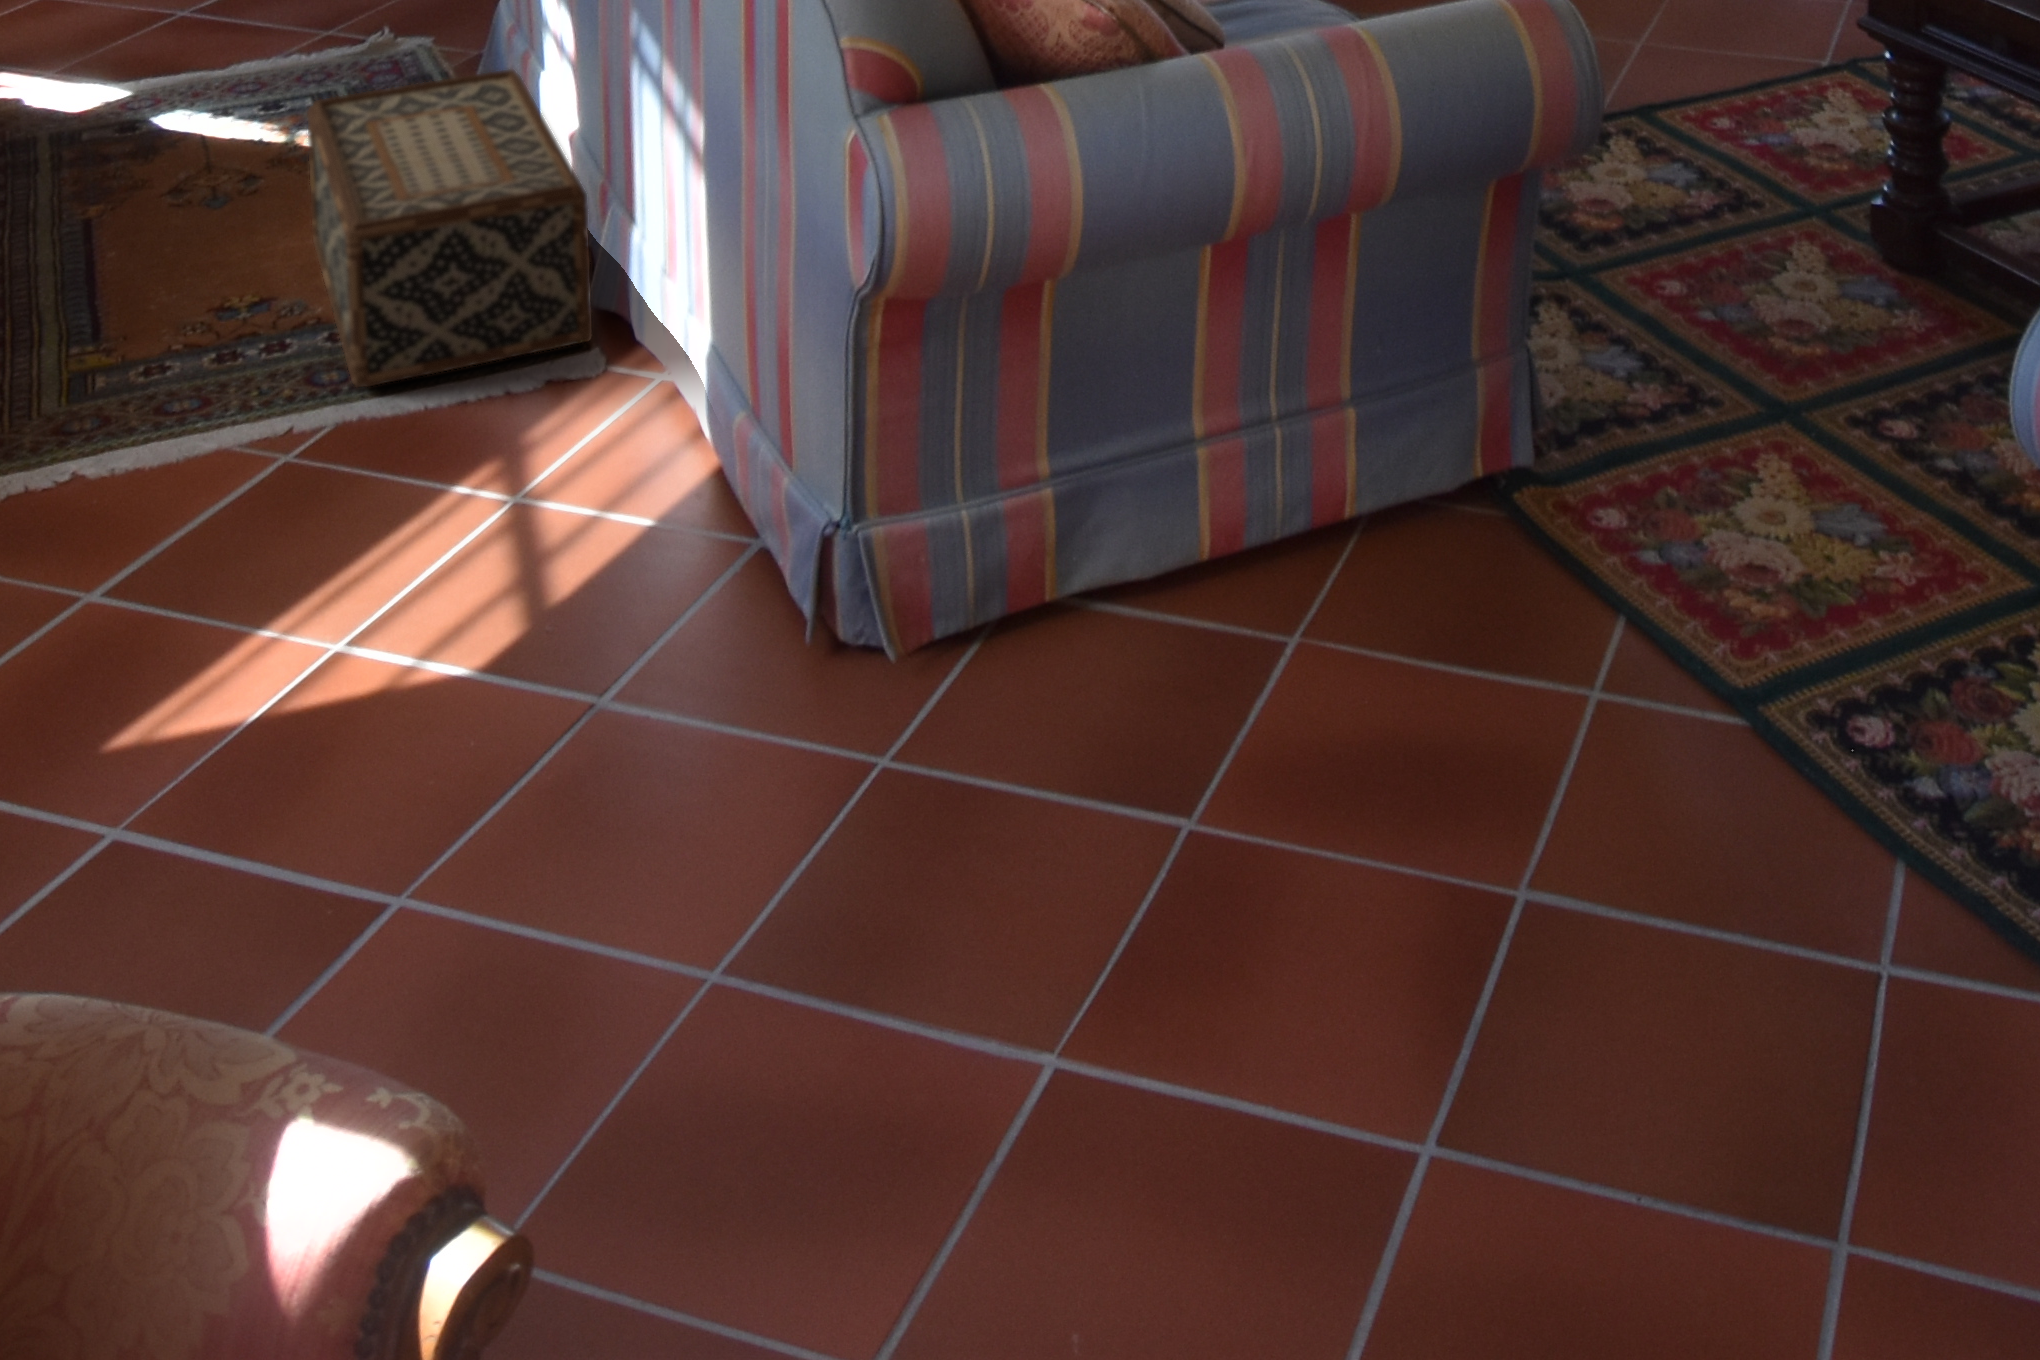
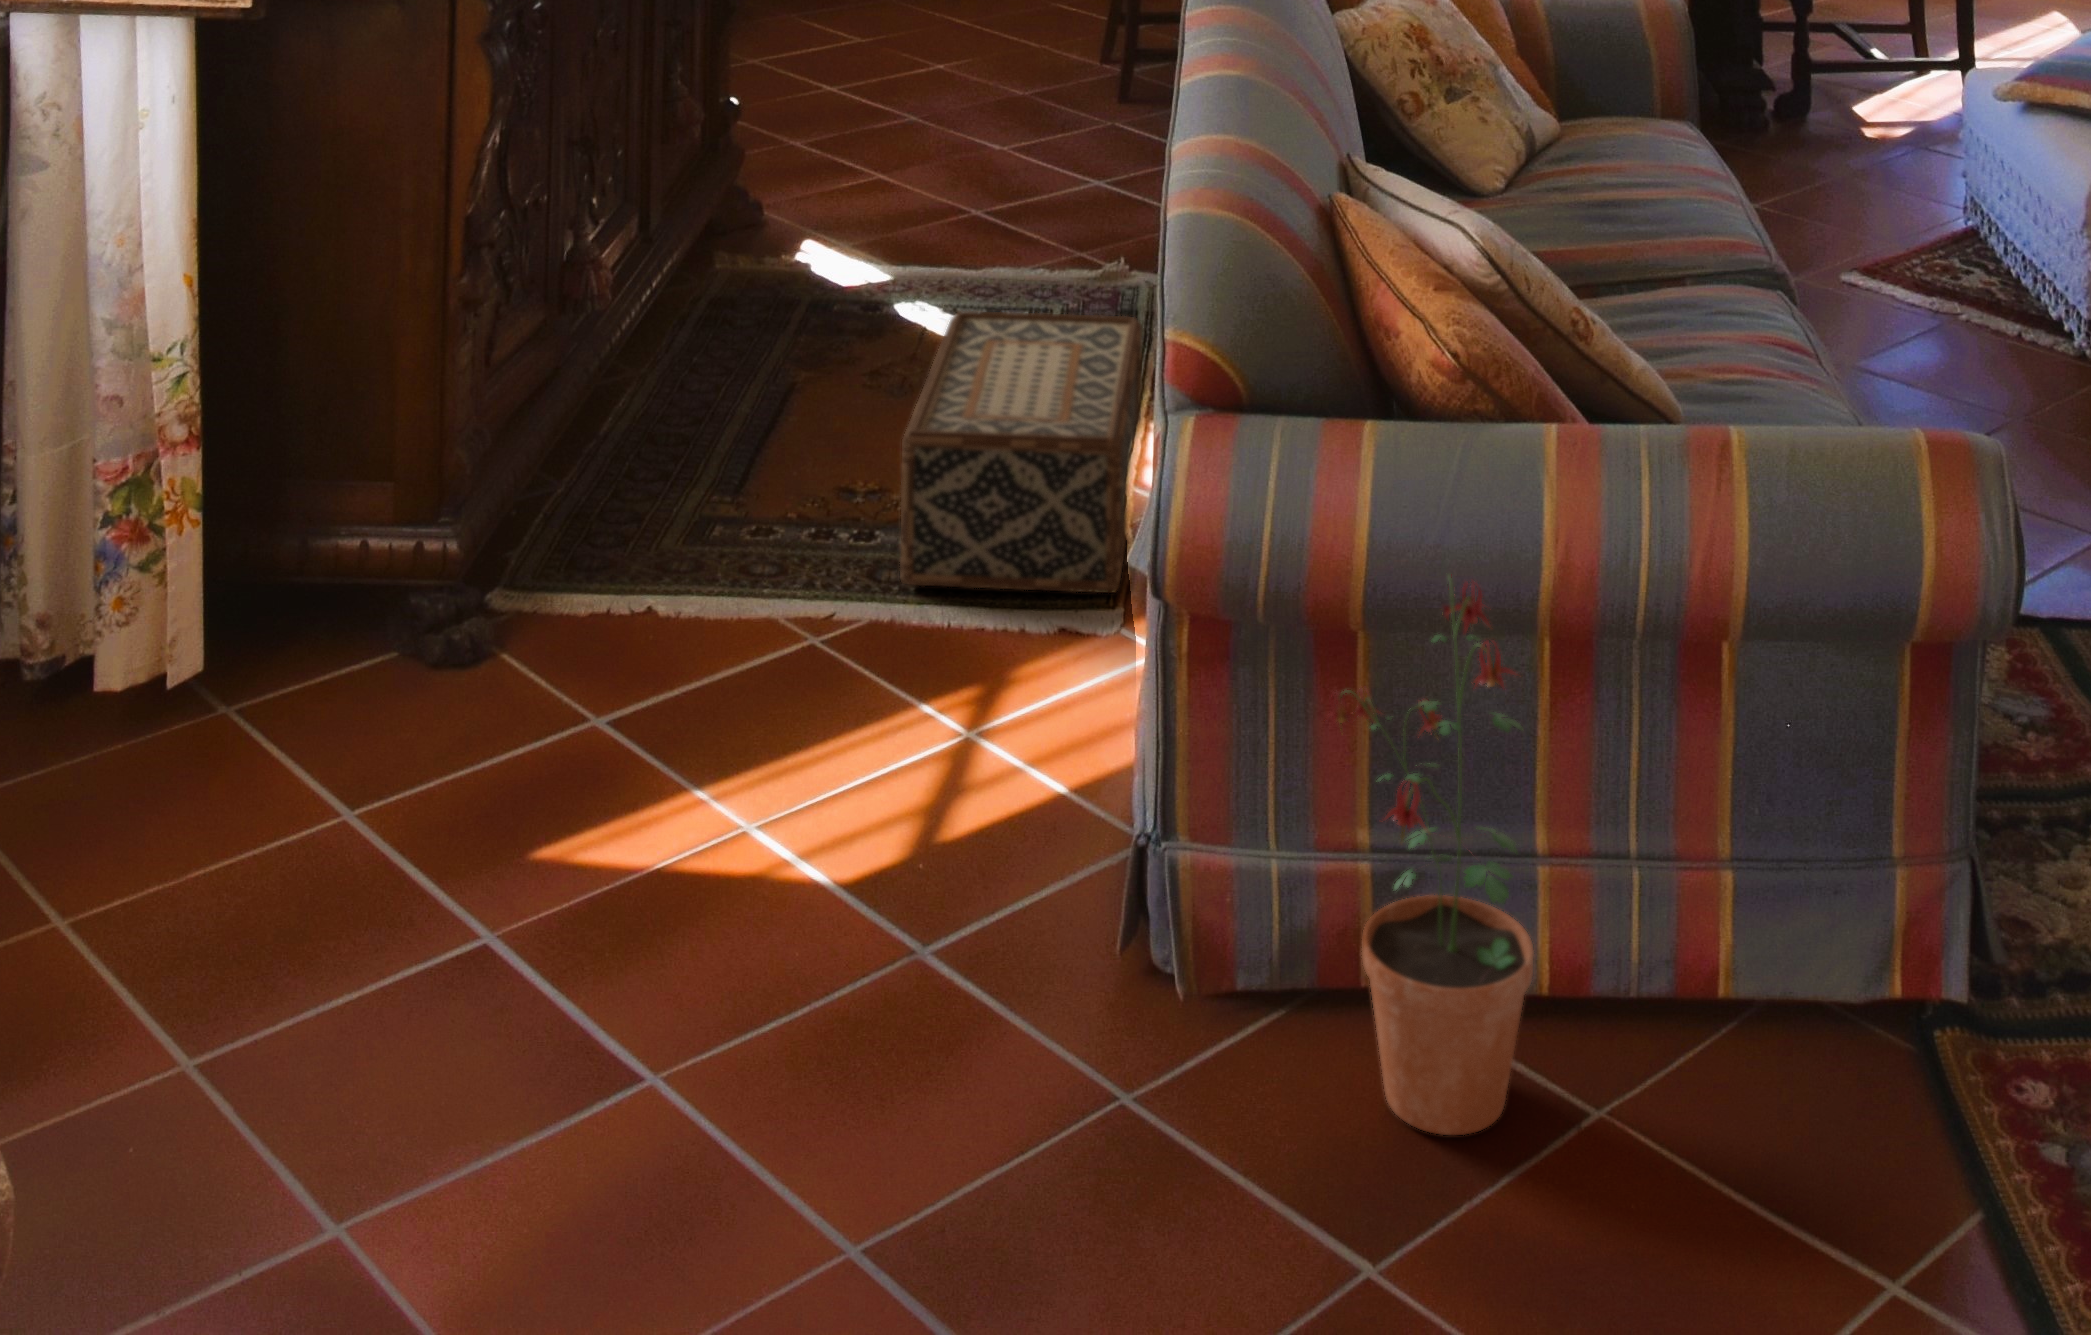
potted plant: none [1009,199,1250,713] -> present [1328,574,1534,1135]

